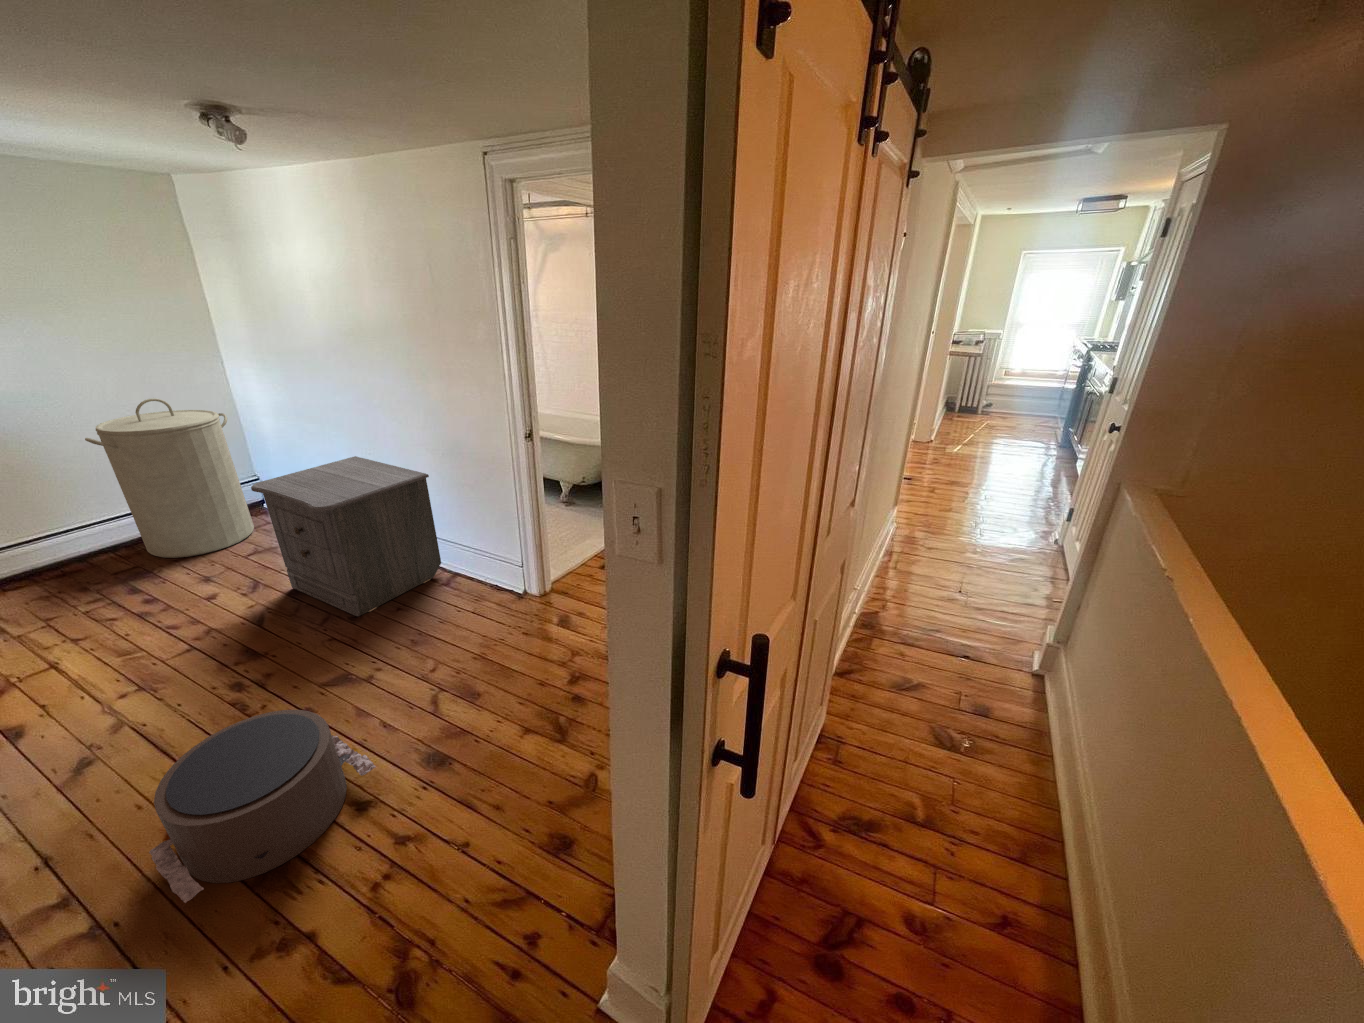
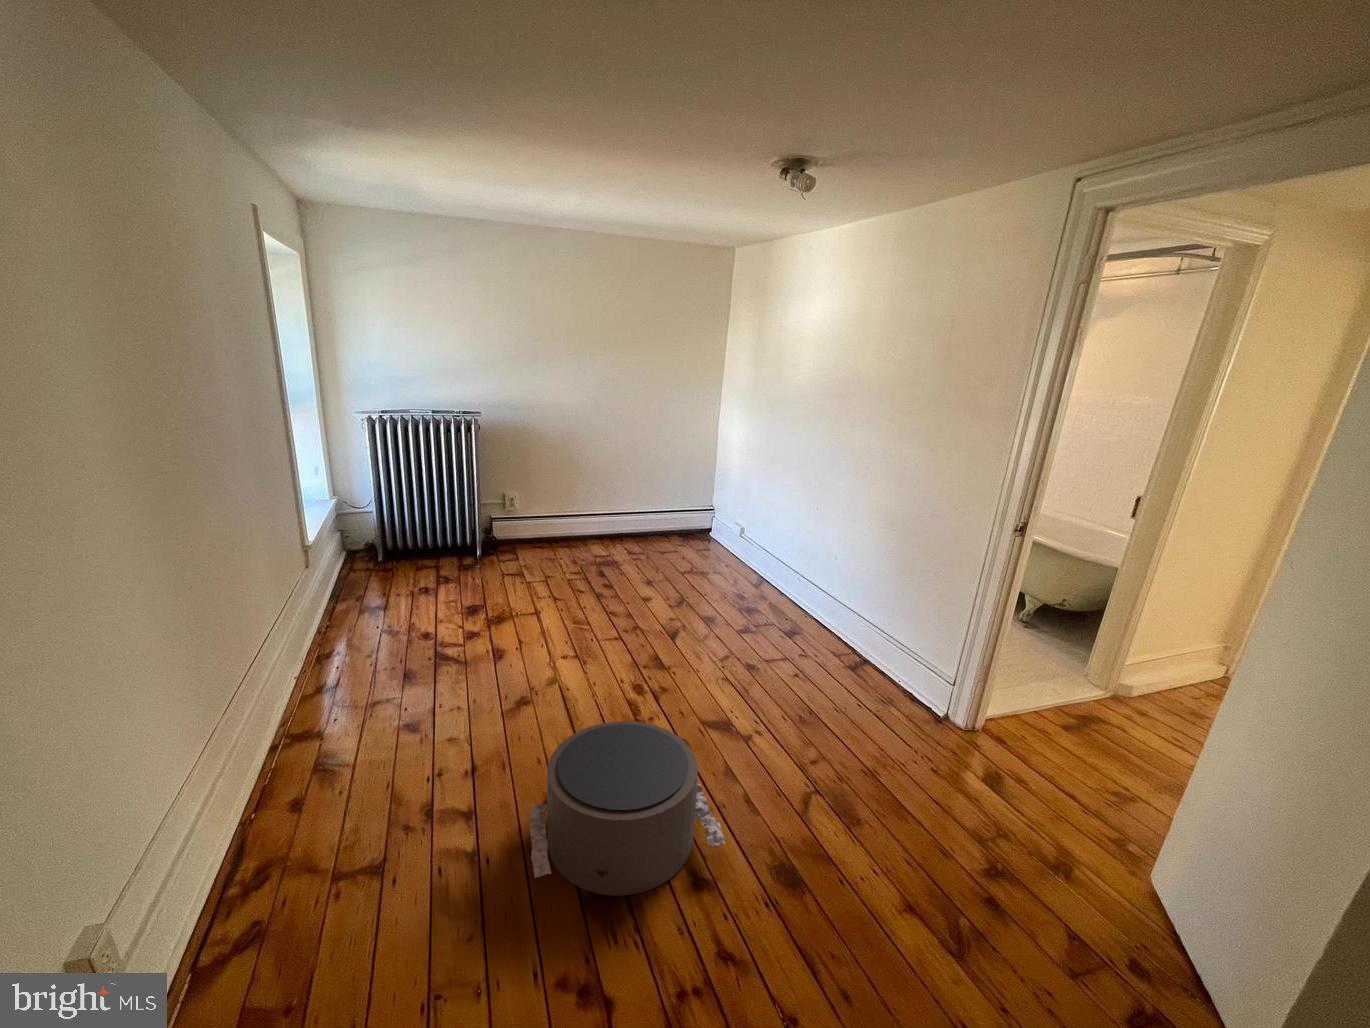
laundry hamper: present [85,398,254,558] -> none [614,419,709,561]
nightstand: present [251,456,441,616] -> none [707,500,871,666]

